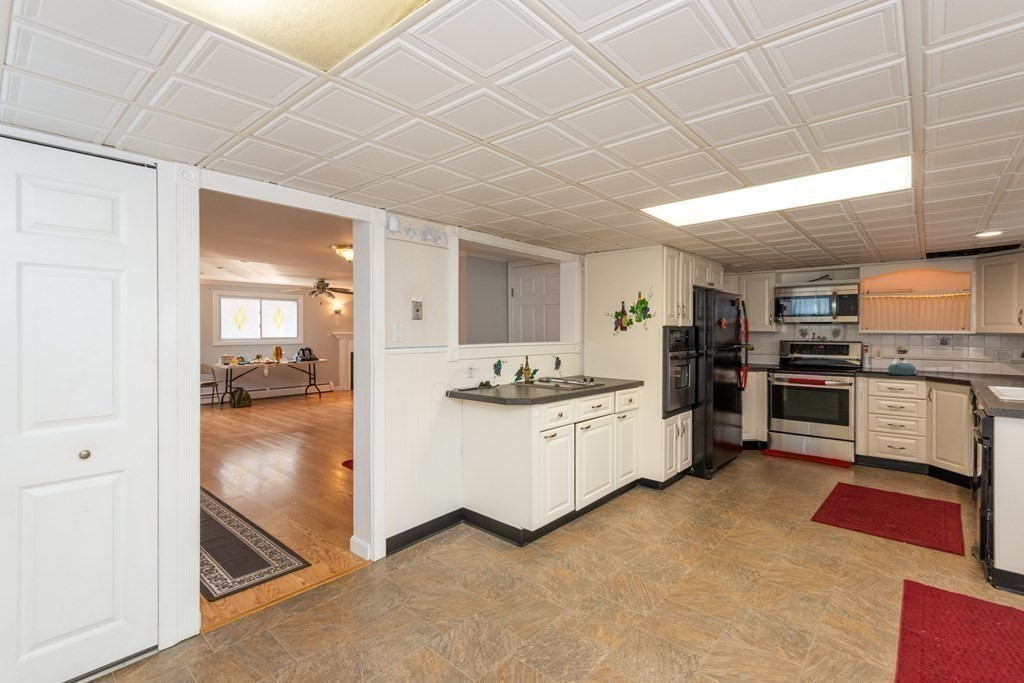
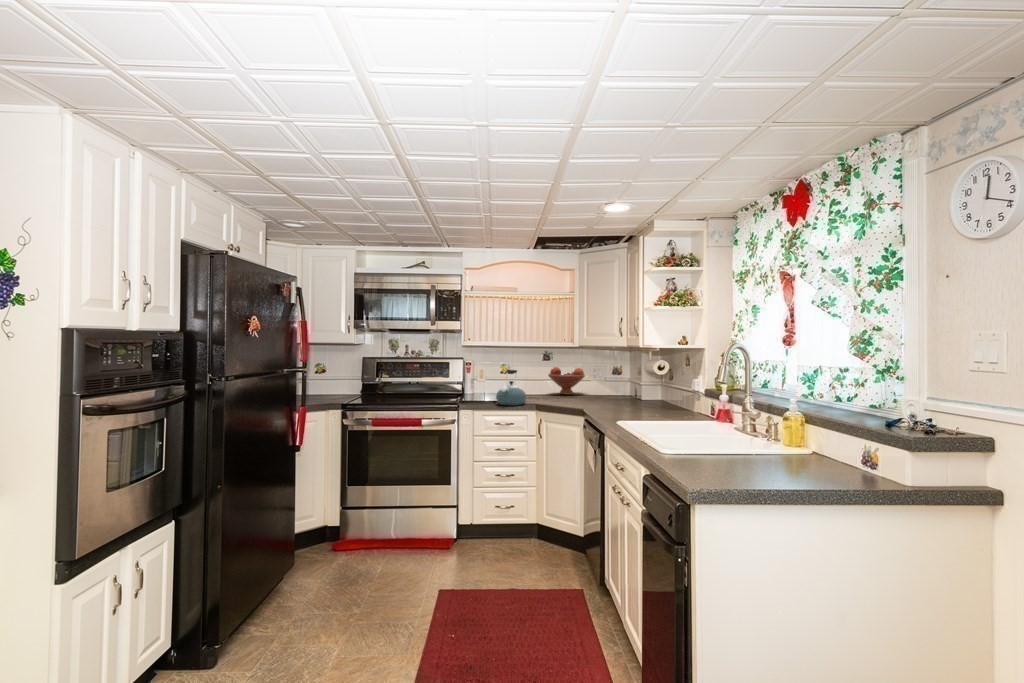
fruit bowl: none [945,349,987,372] -> present [548,367,585,395]

